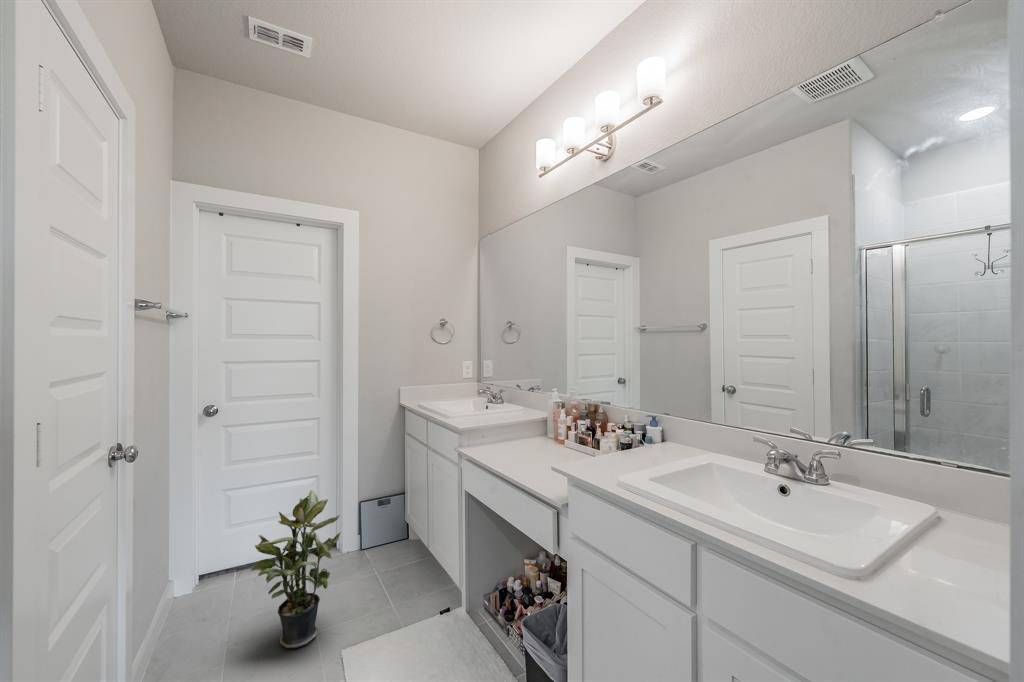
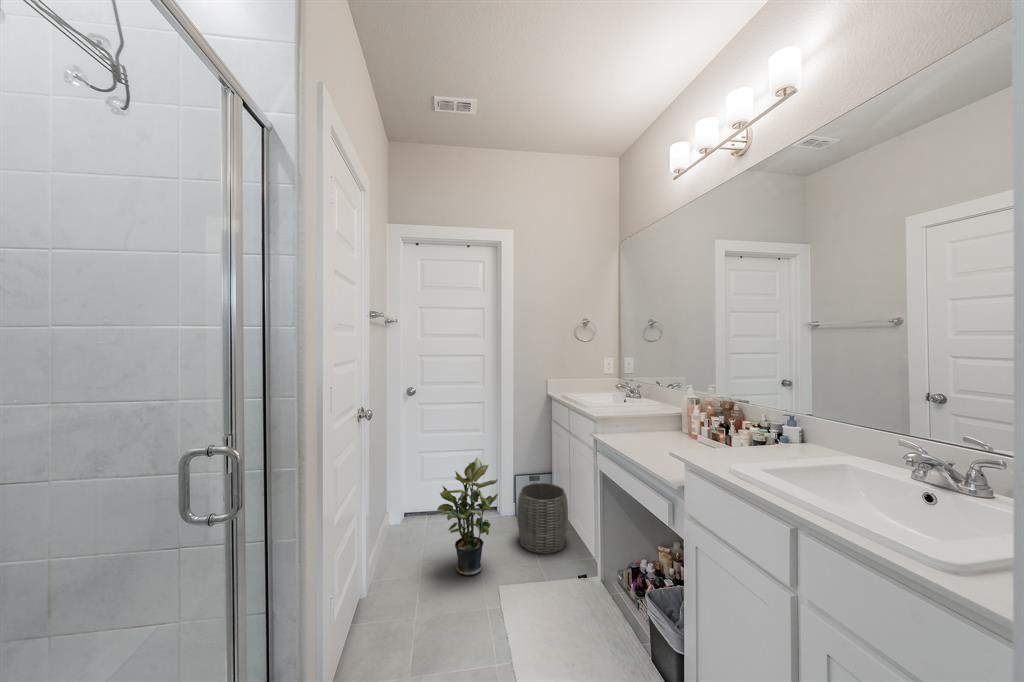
woven basket: none [364,507,426,594] -> present [517,483,568,554]

